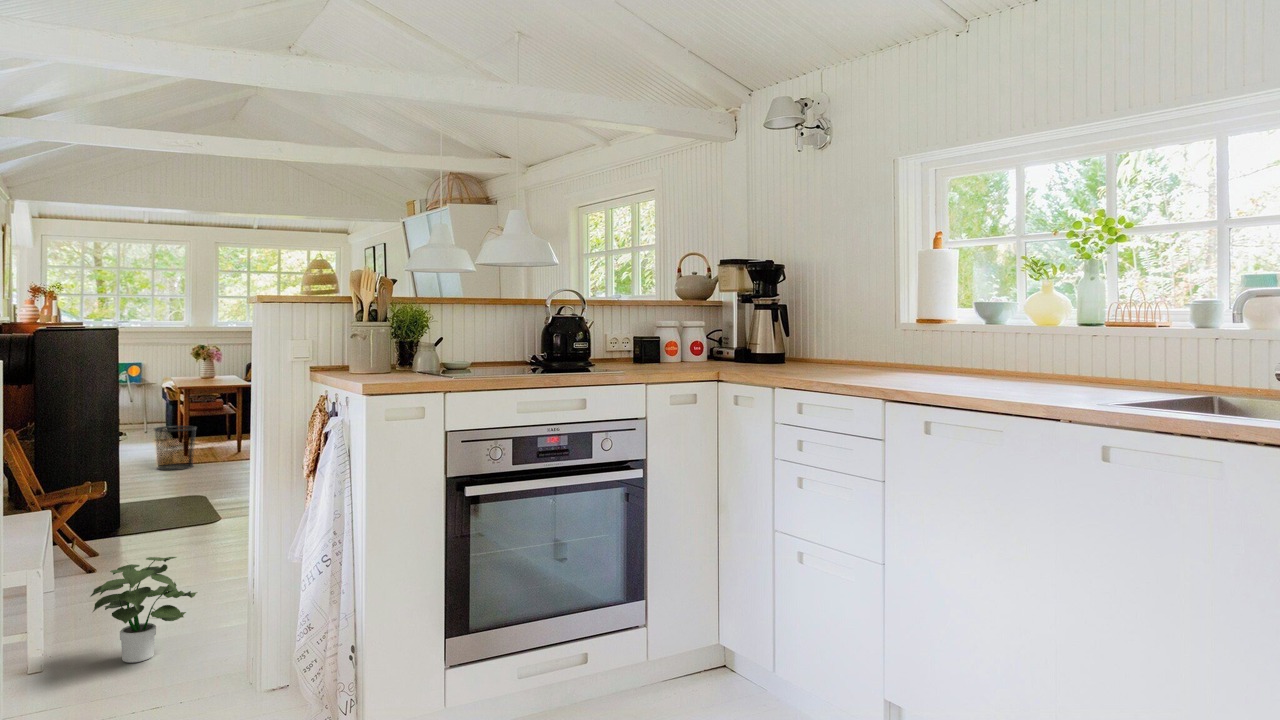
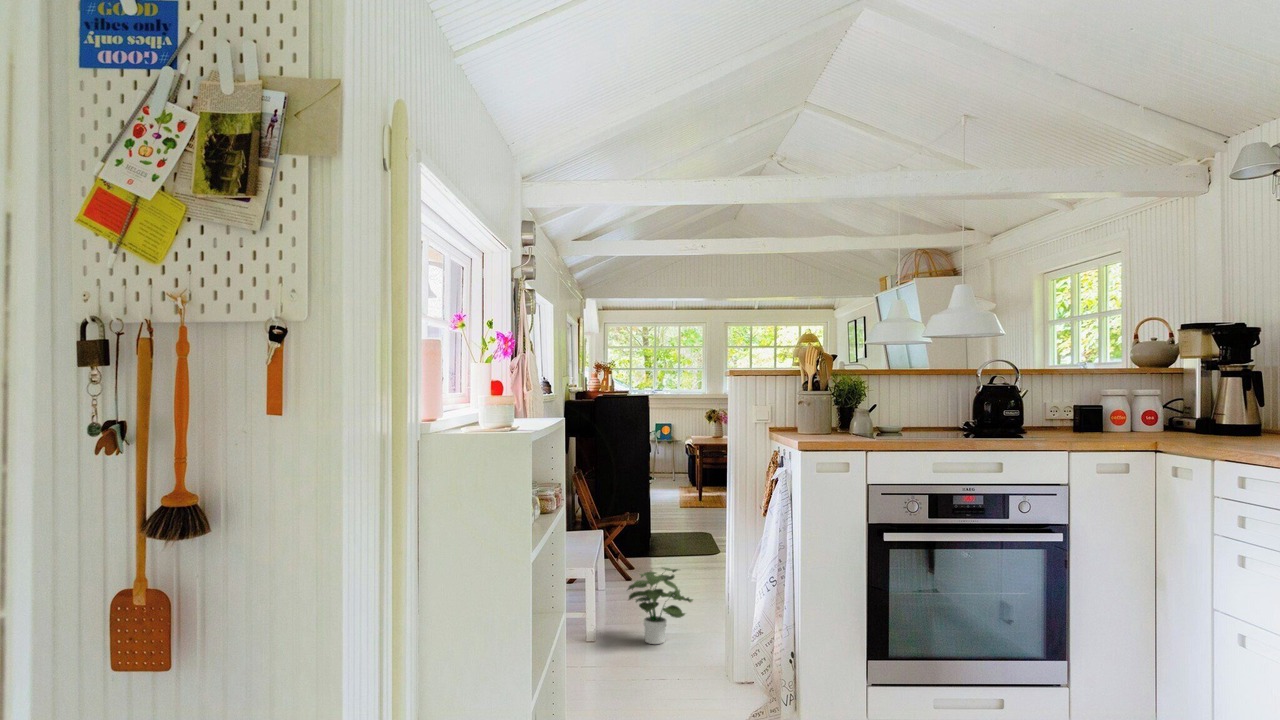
waste bin: present [154,426,196,470] -> none [676,475,706,511]

